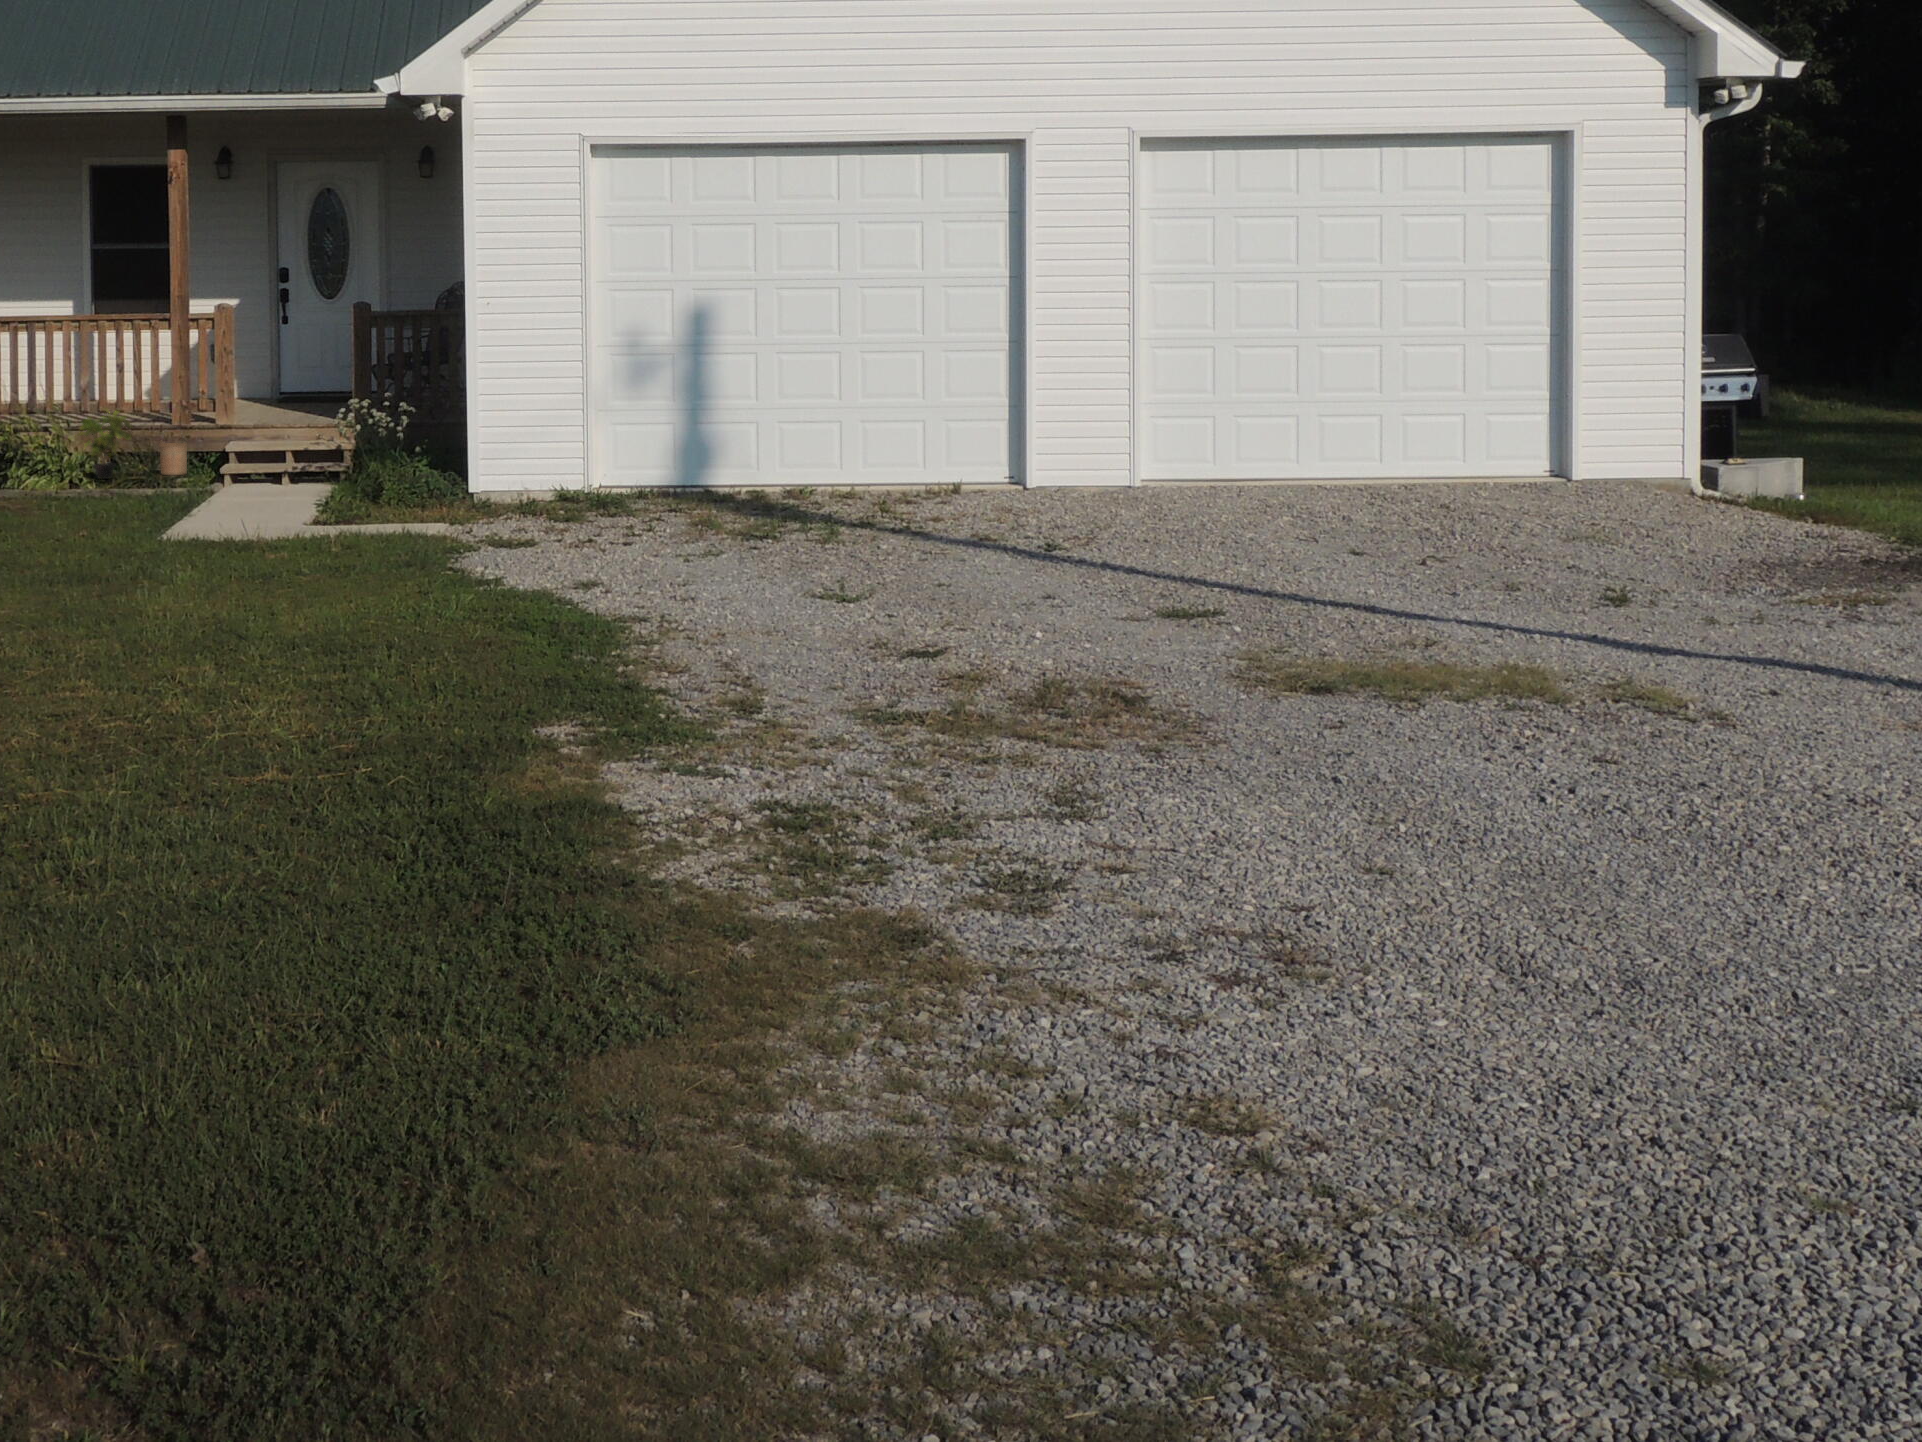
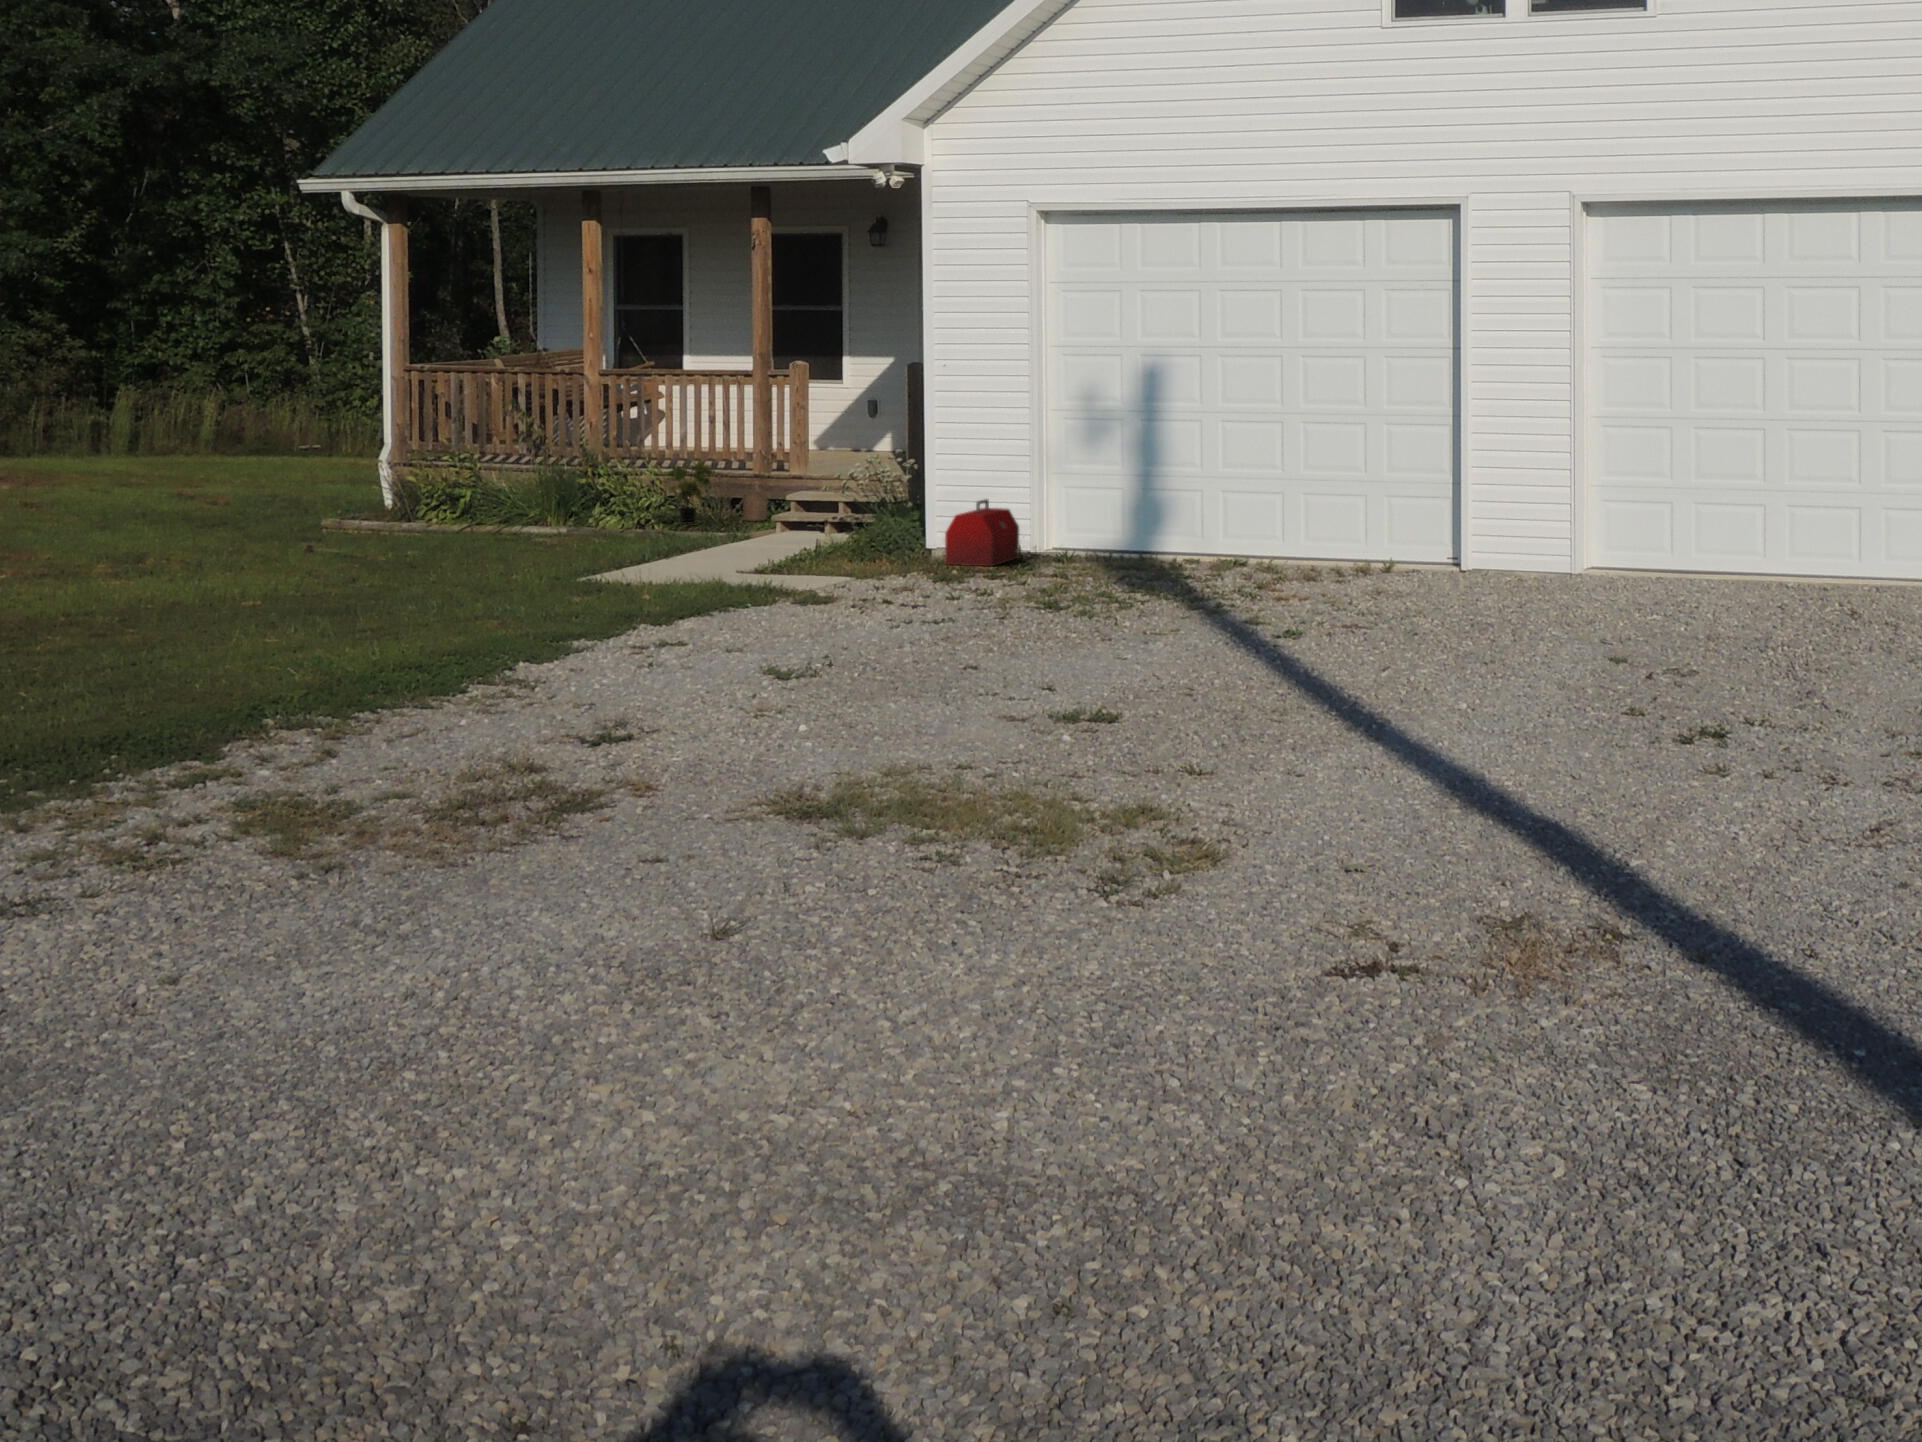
toolbox: none [515,443,568,513] -> present [945,499,1019,567]

